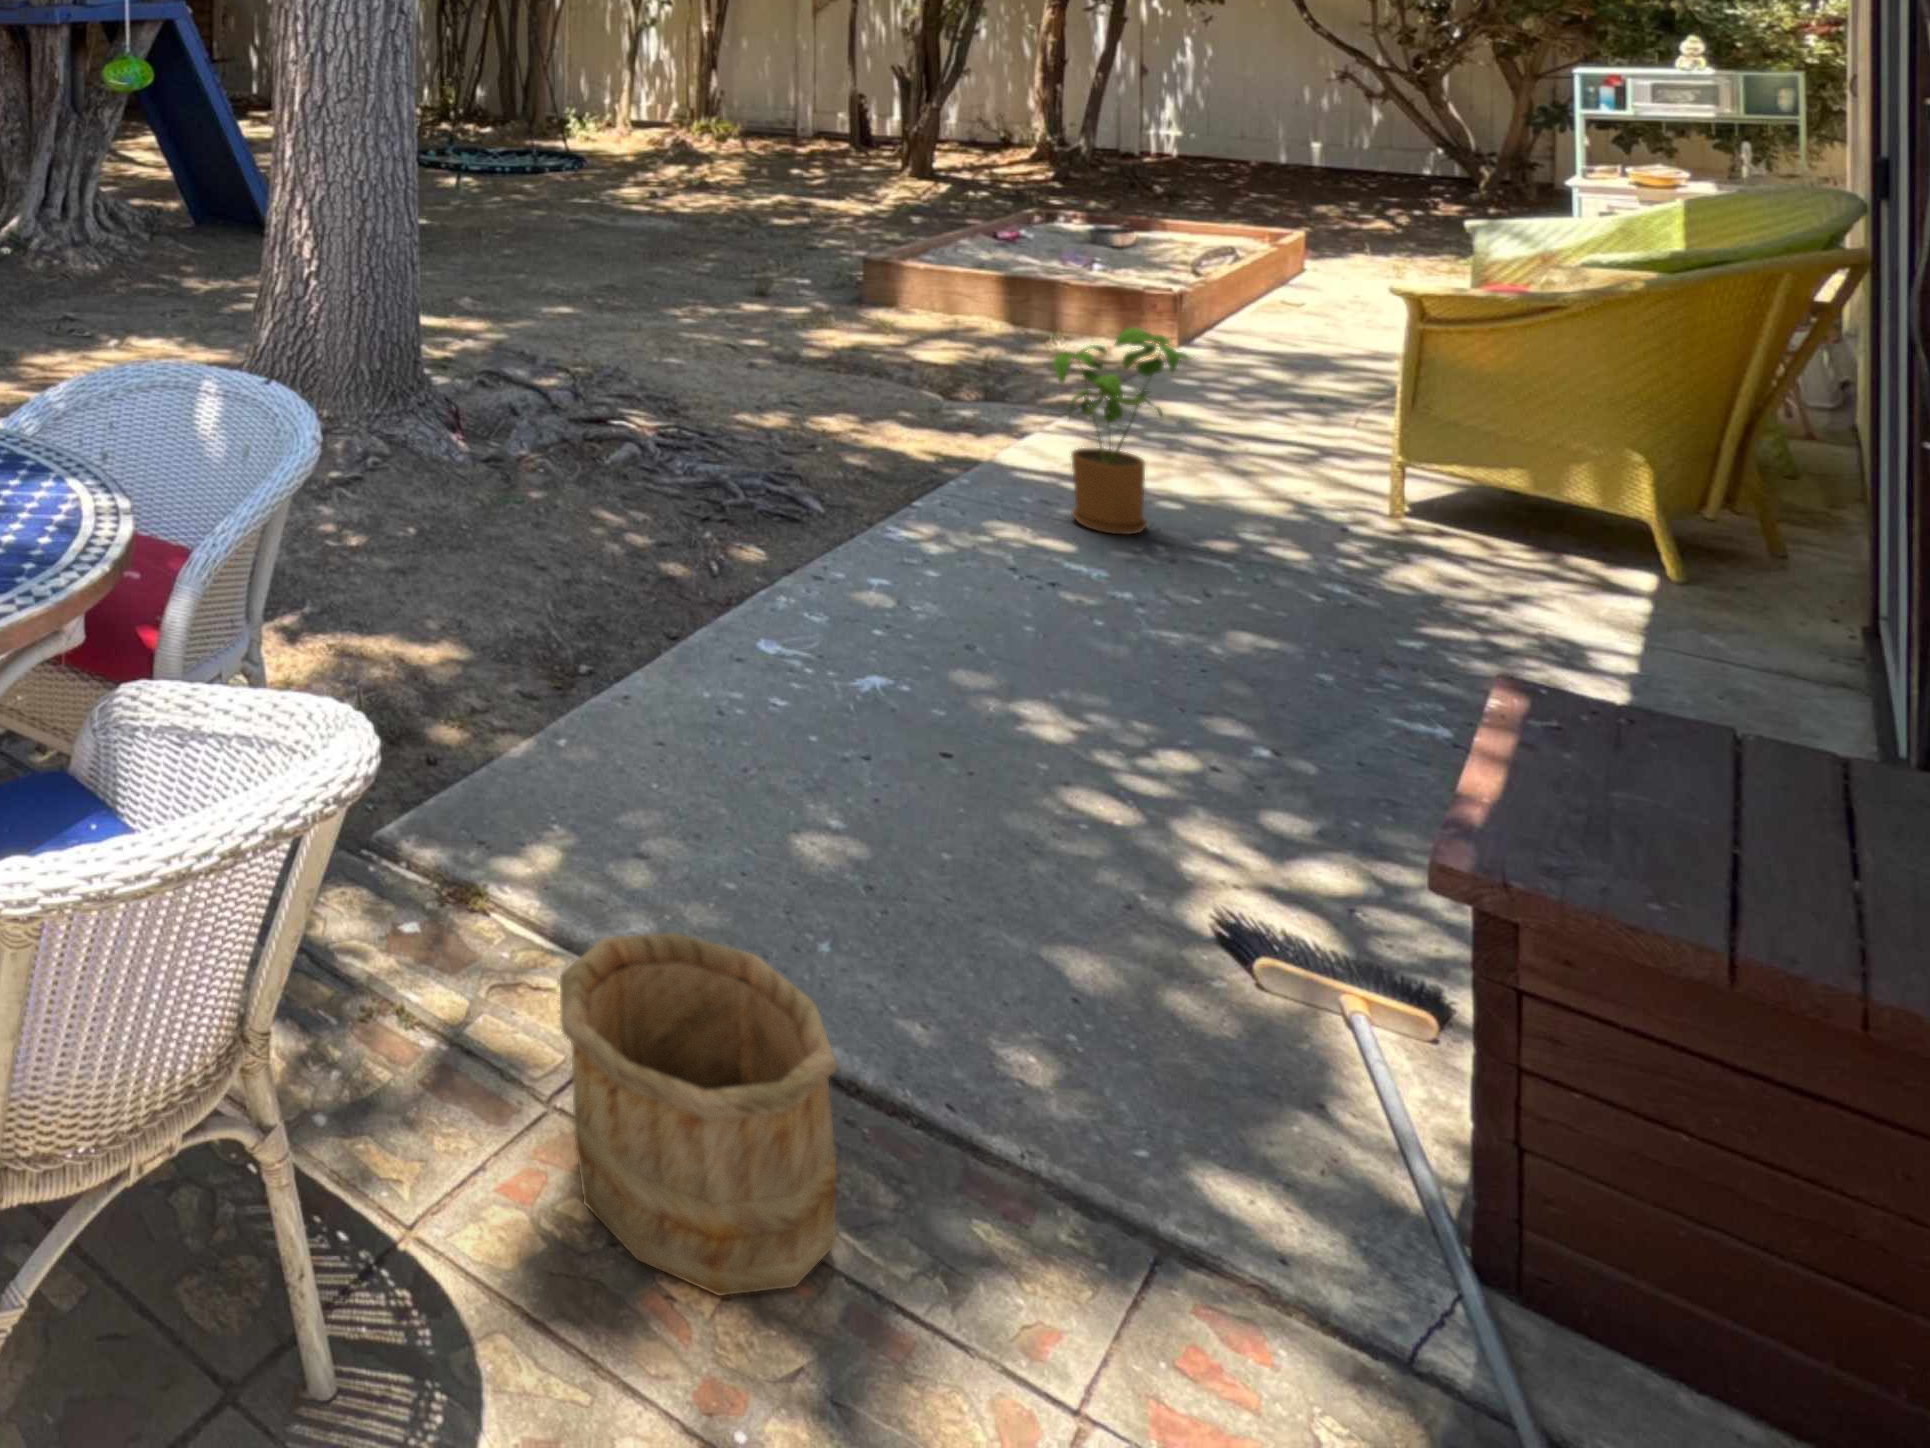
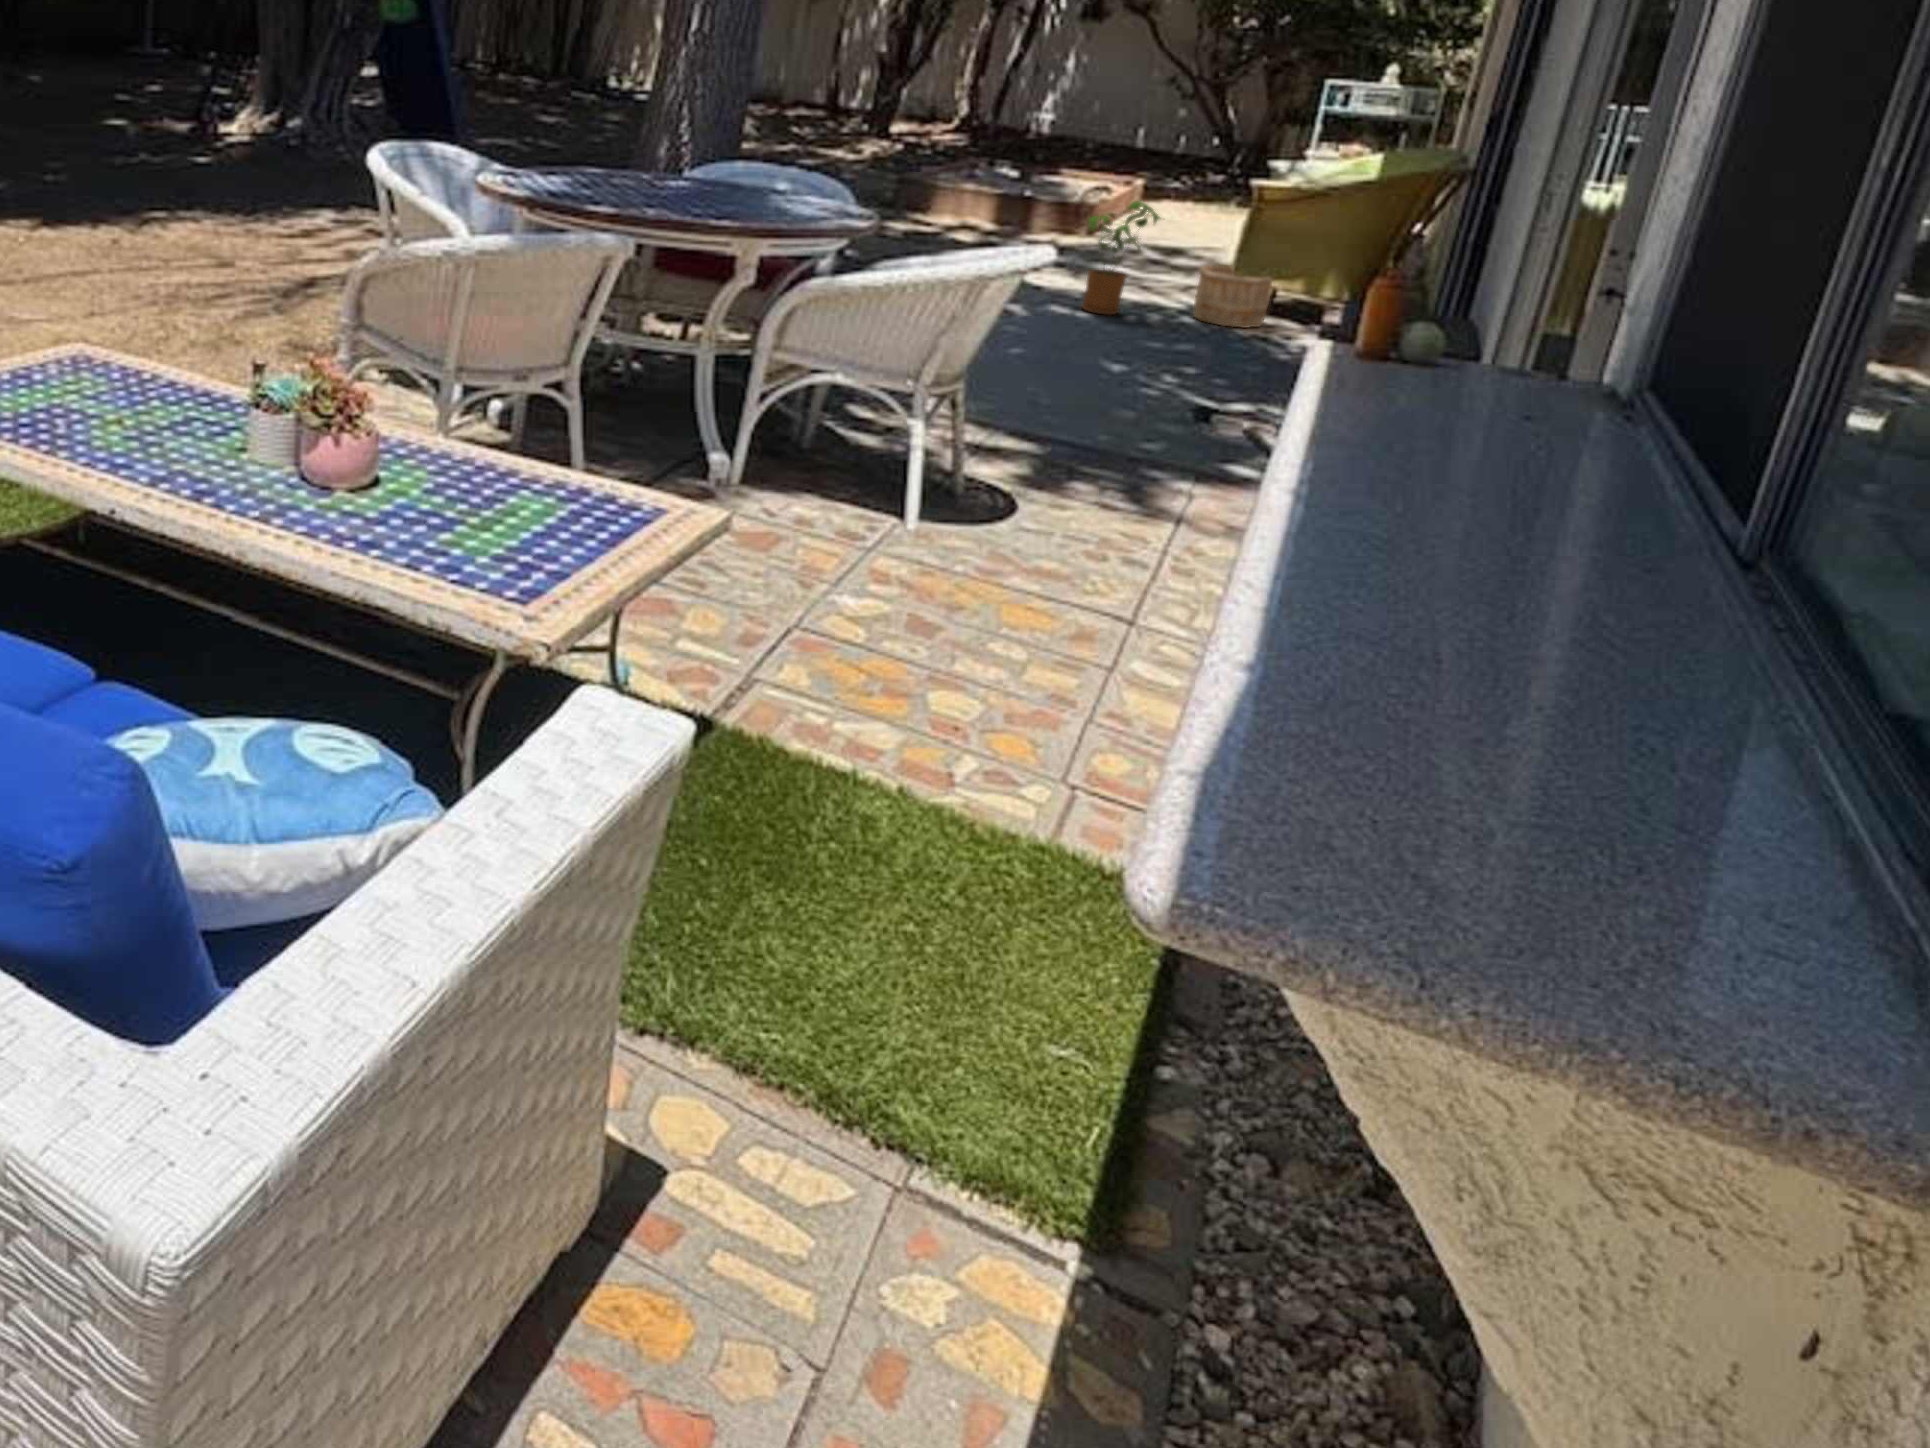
wooden bucket: present [560,933,837,1296] -> present [1193,265,1273,328]

